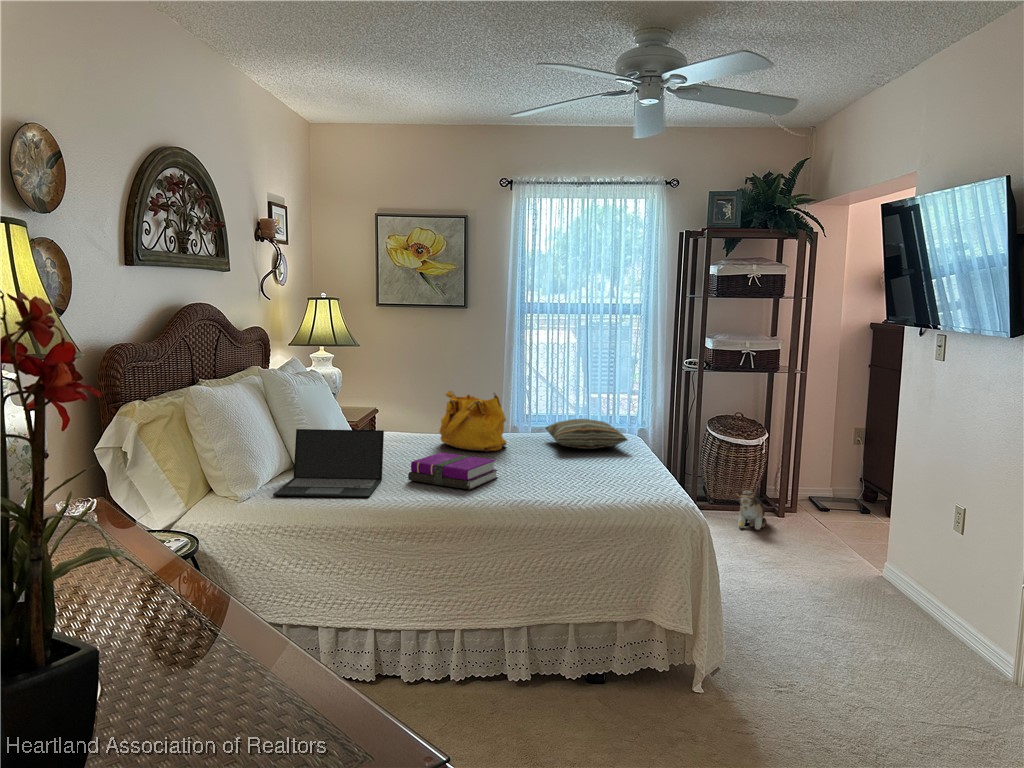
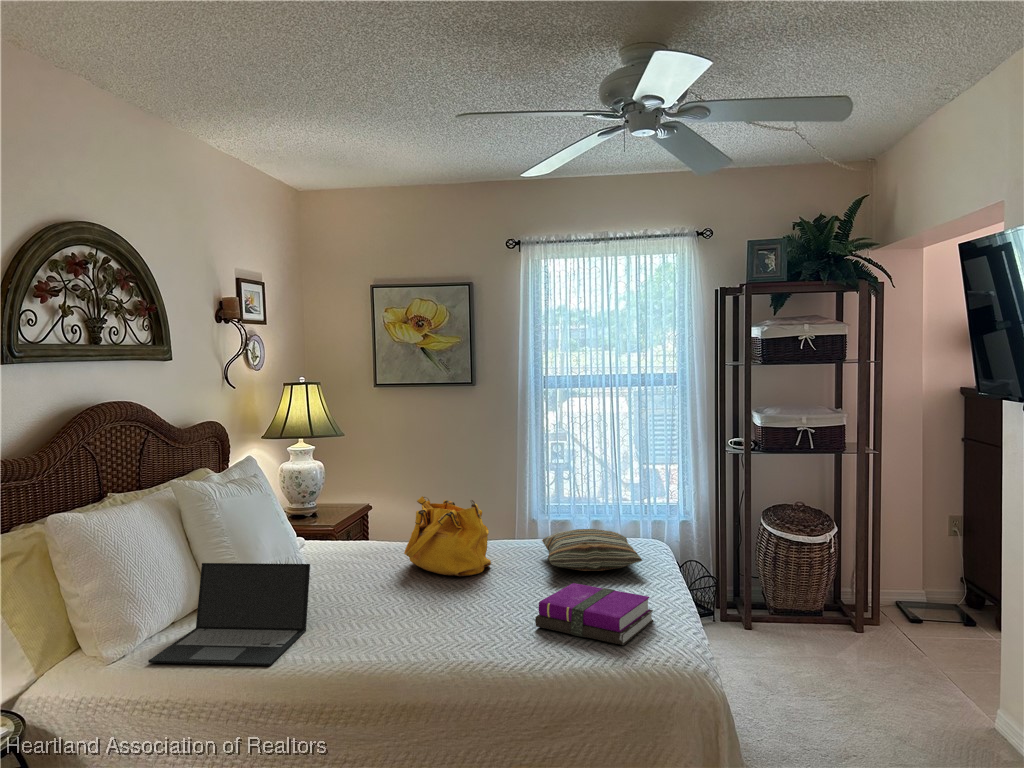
notebook: present [408,452,498,490] -> present [535,583,653,645]
plush toy: present [736,490,767,530] -> none [798,604,841,655]

